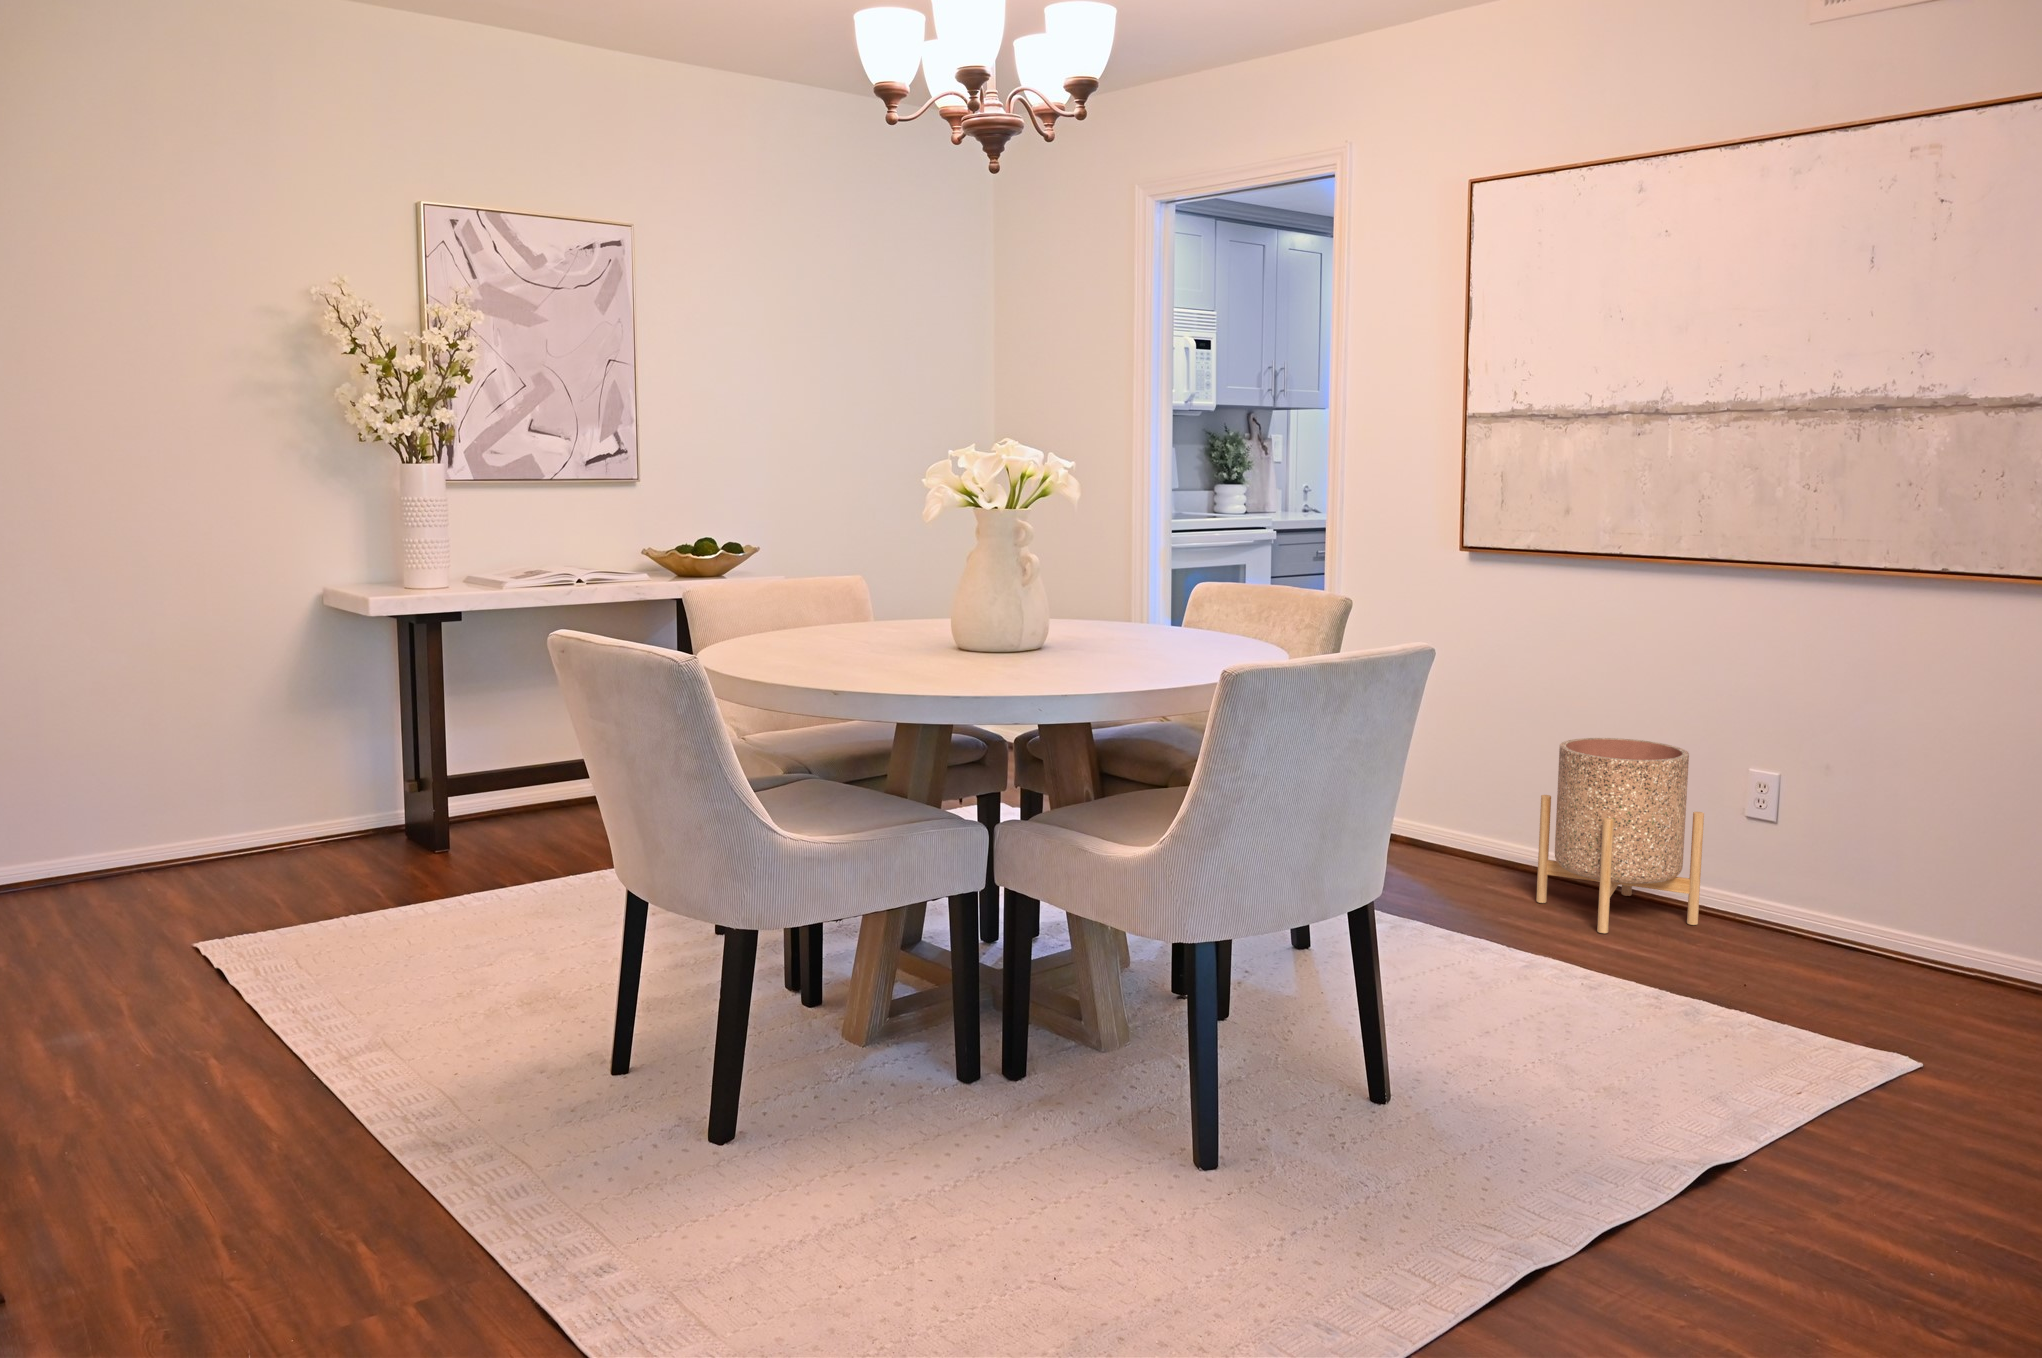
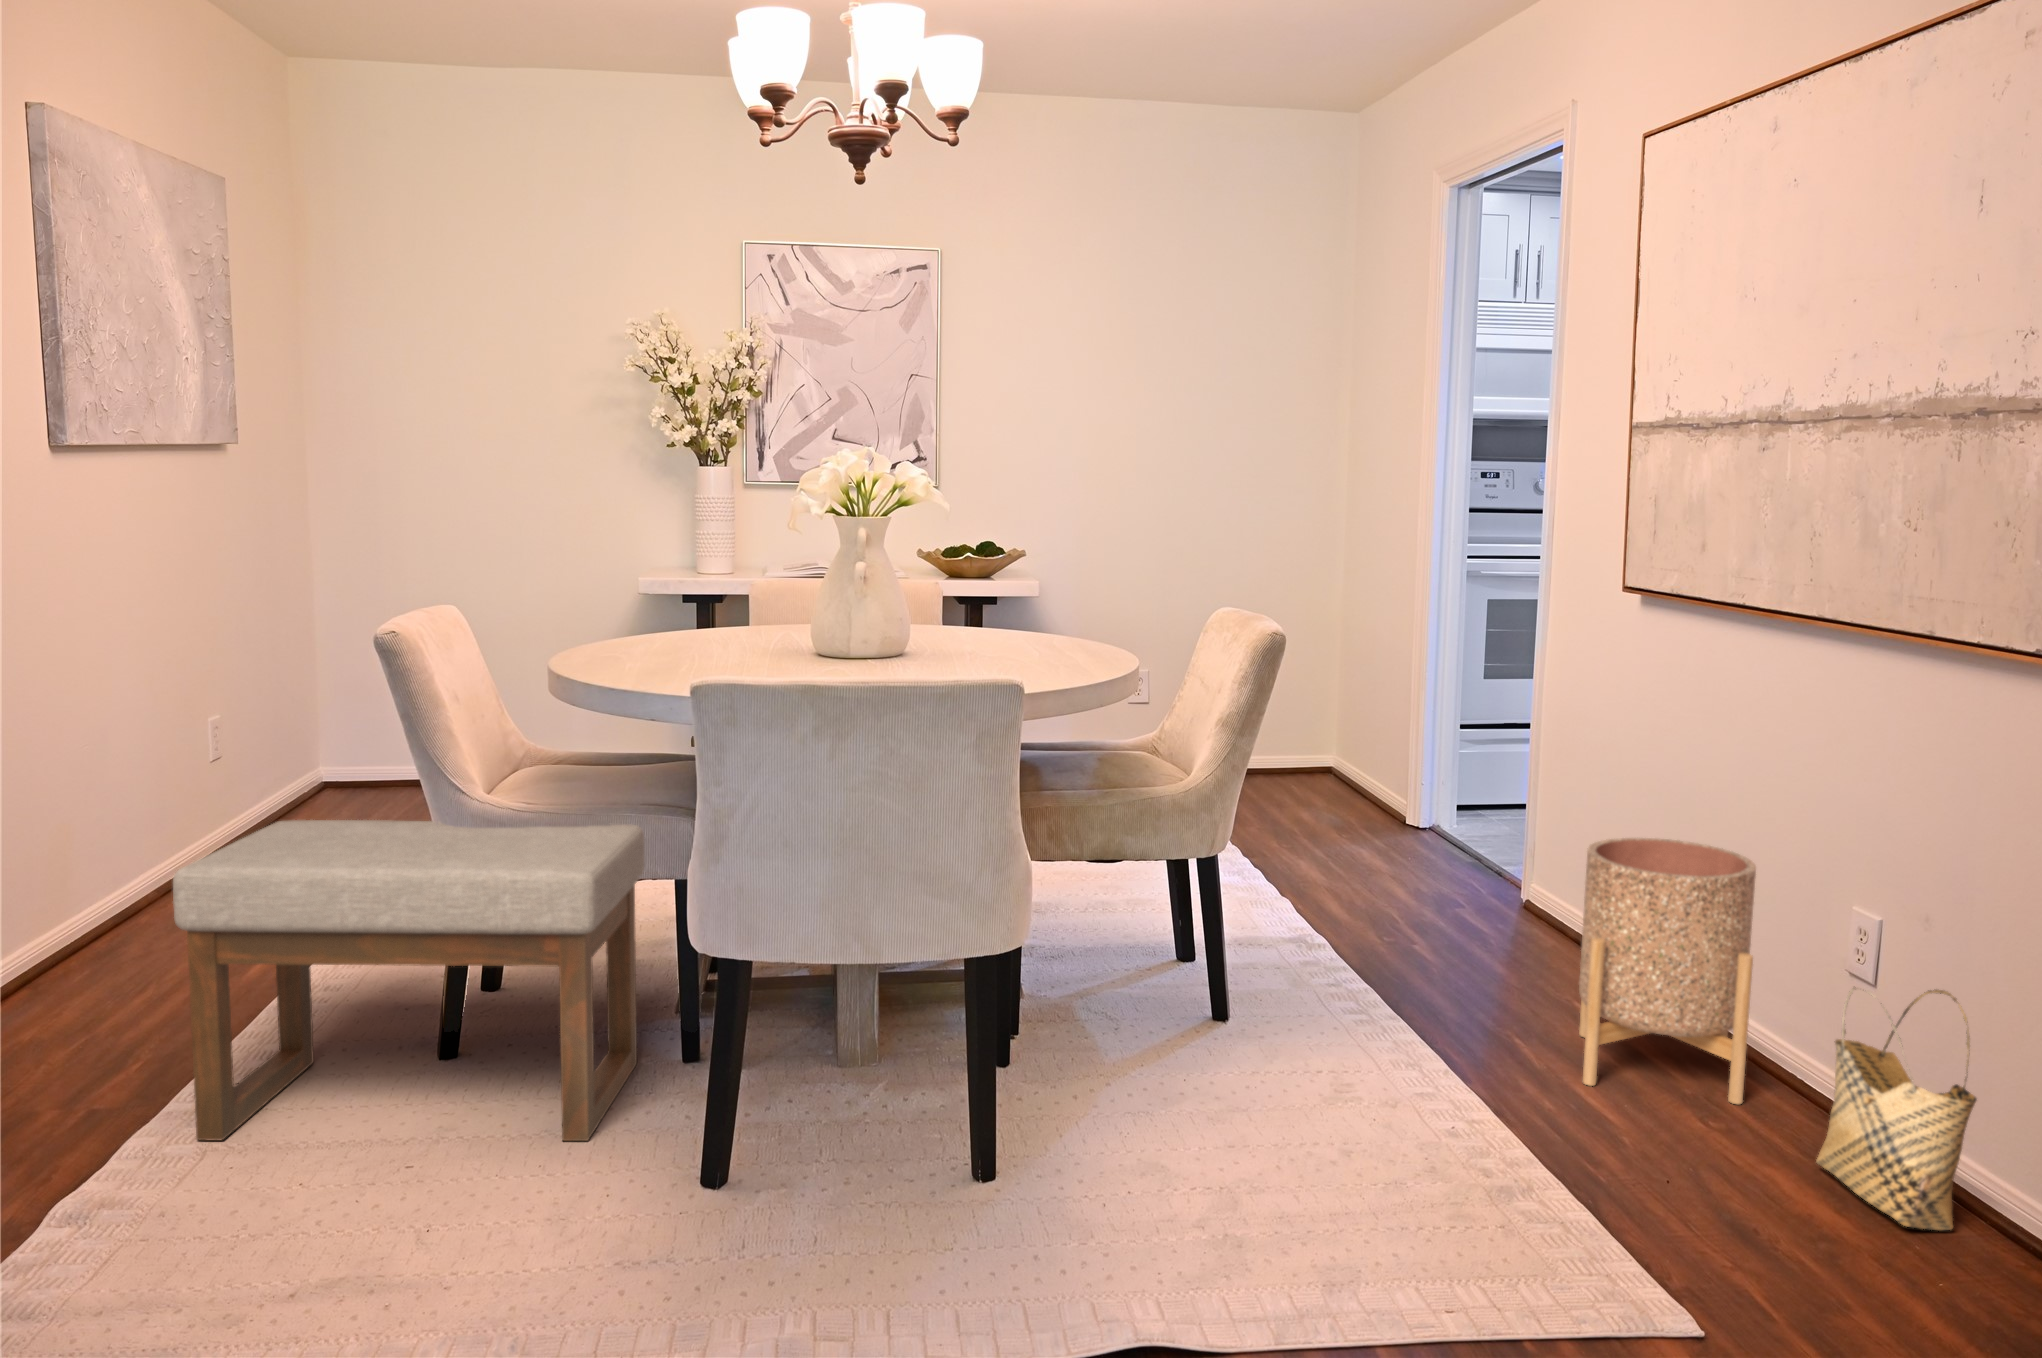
woven basket: none [1803,809,1933,972] -> present [1816,988,1977,1231]
ottoman: none [545,843,1049,1297] -> present [173,820,644,1141]

